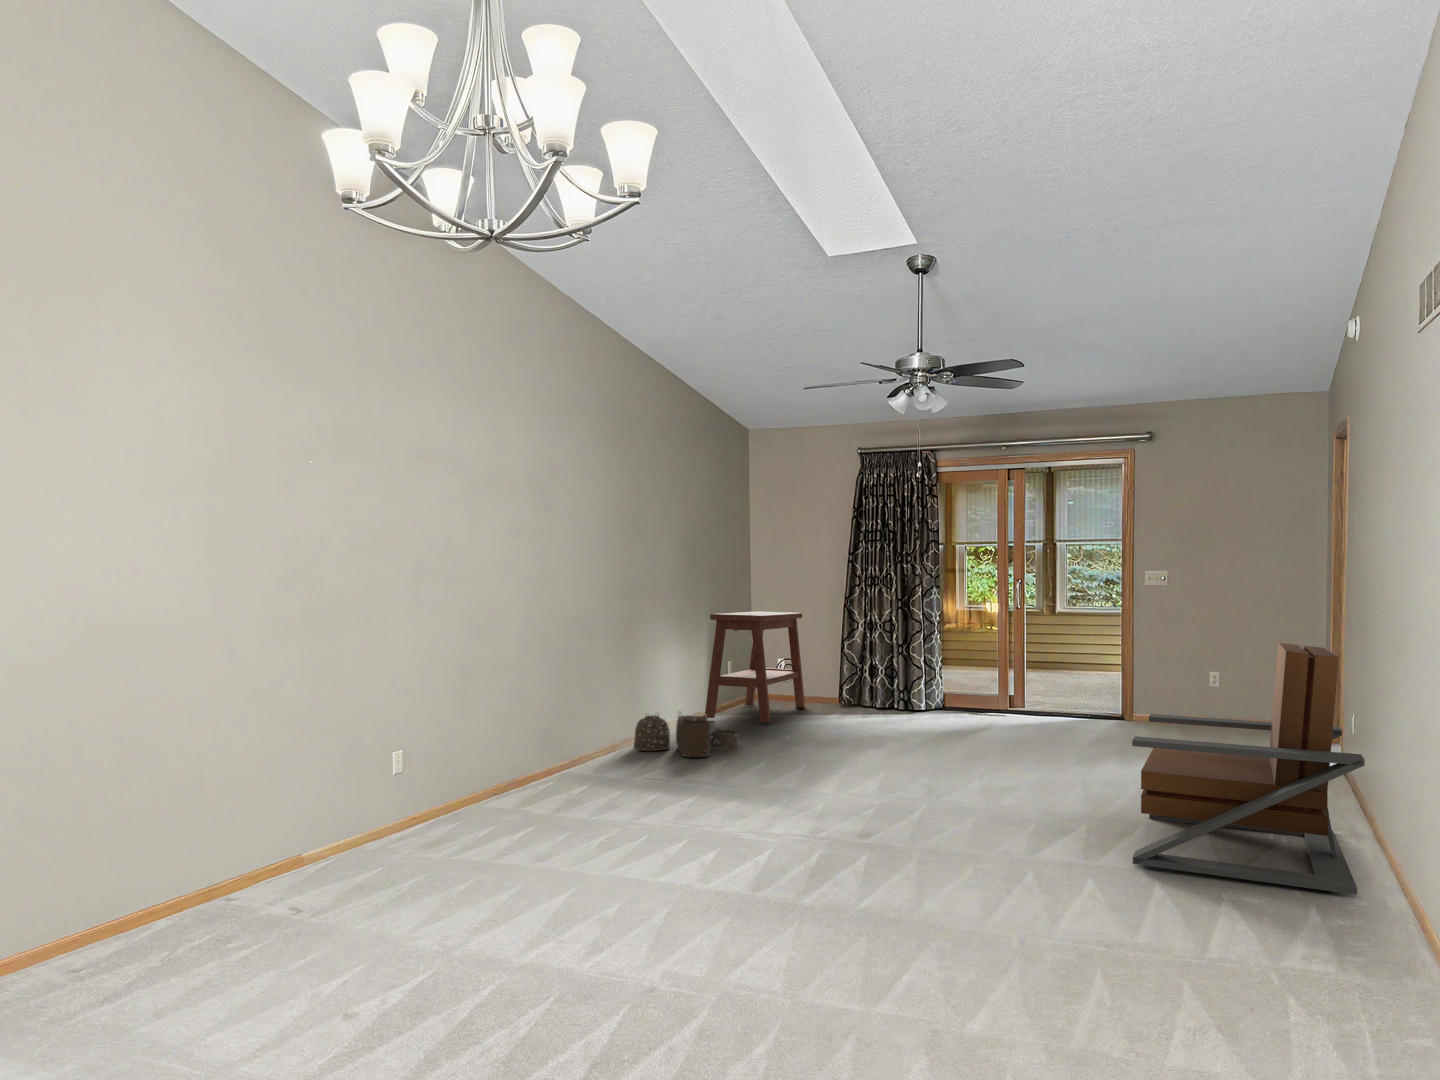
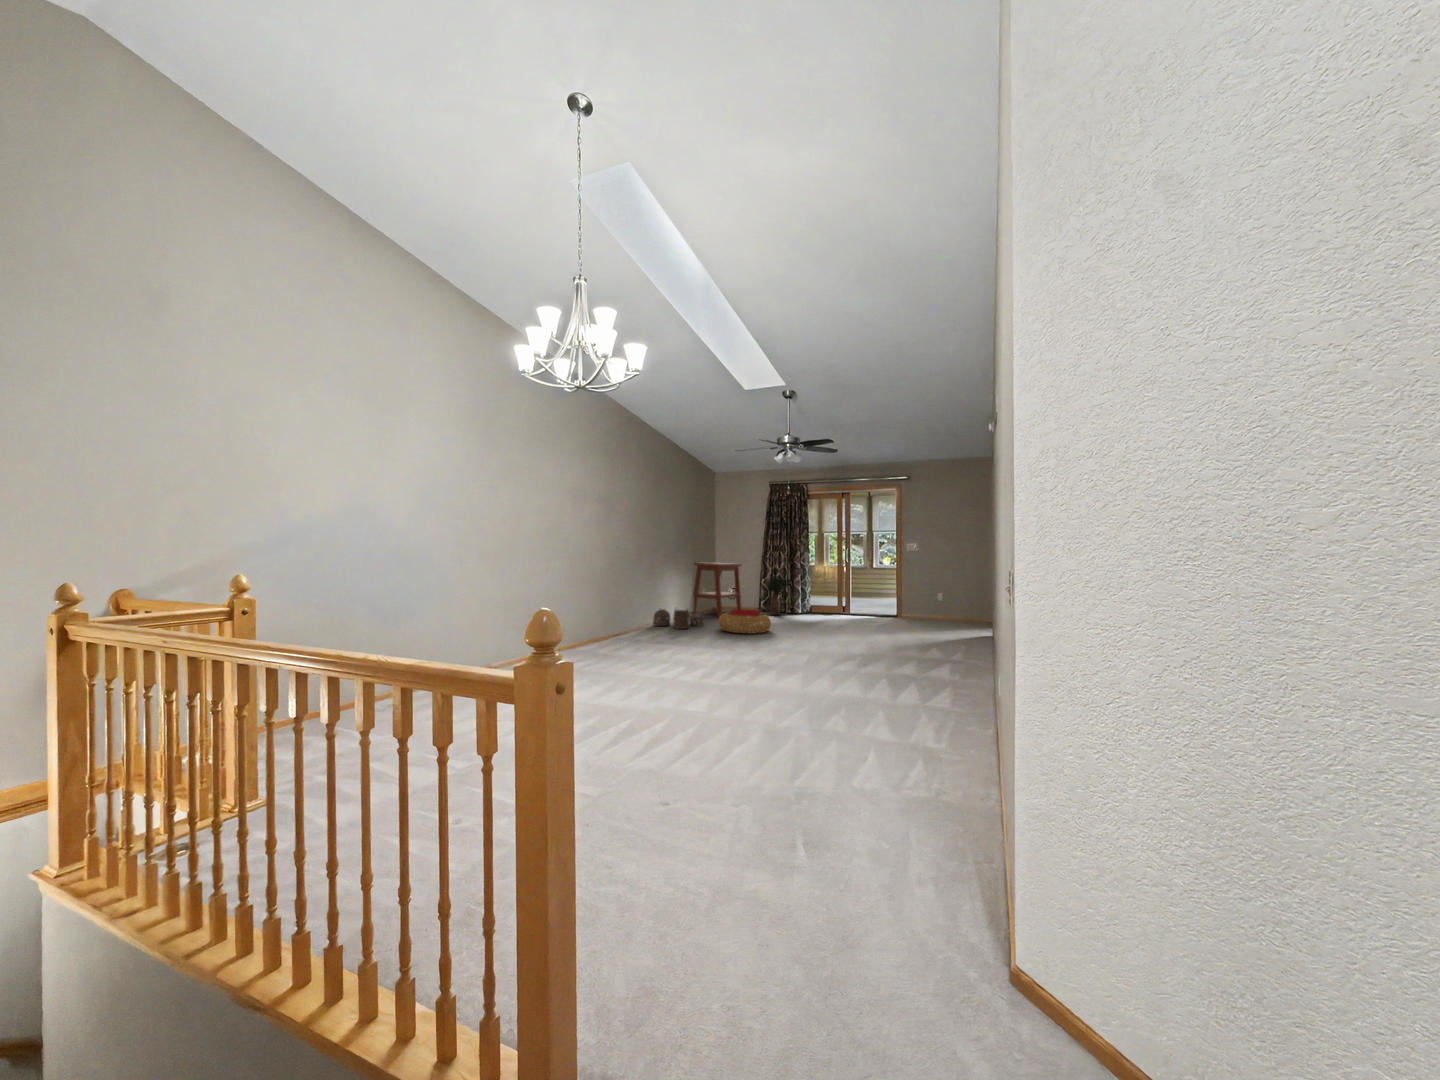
potted plant: none [851,634,904,717] -> present [766,576,788,615]
lounge chair: present [1132,643,1365,895] -> none [866,574,969,681]
pouf: none [771,714,882,766] -> present [718,610,771,634]

